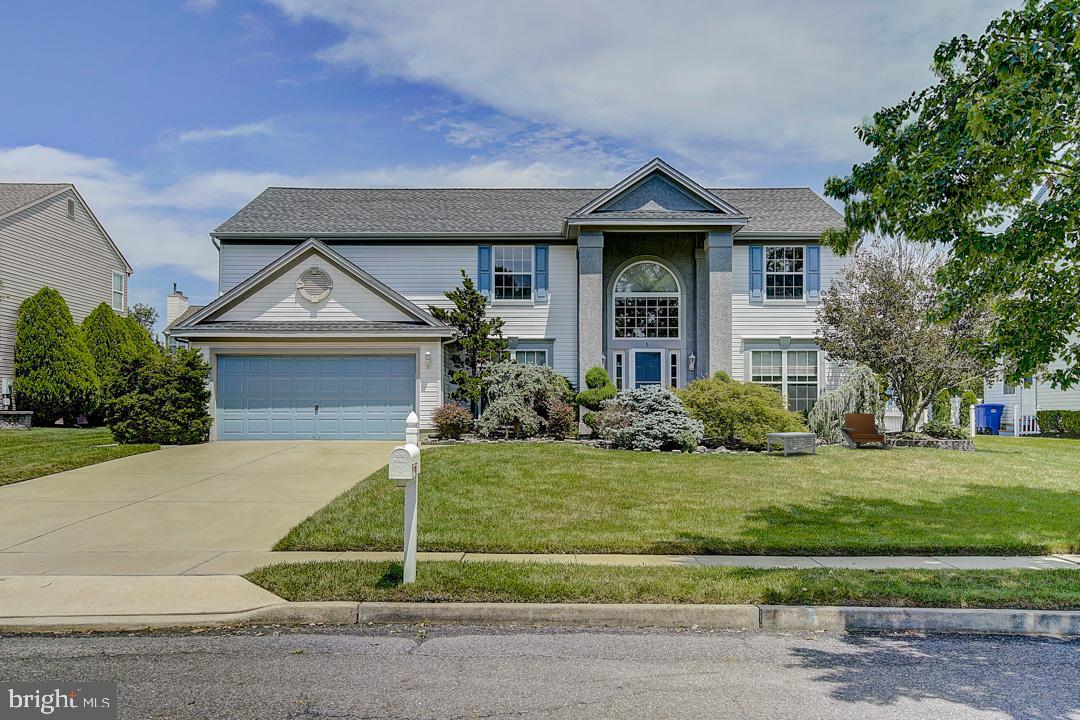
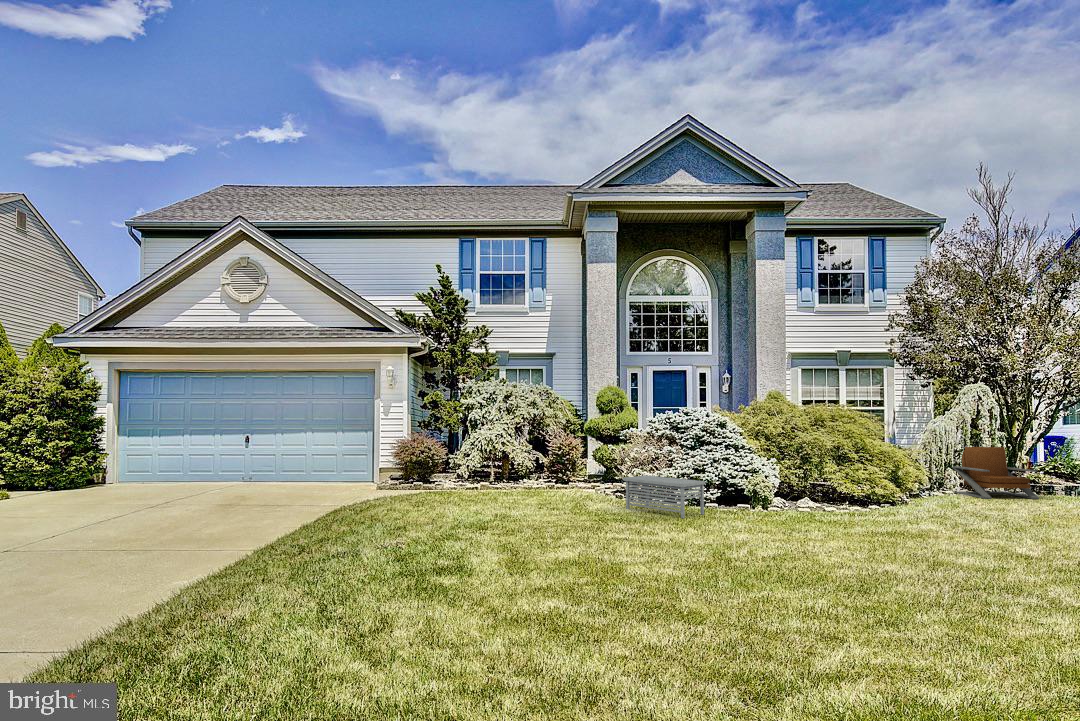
storage bench: present [765,432,817,456] -> present [623,475,706,518]

